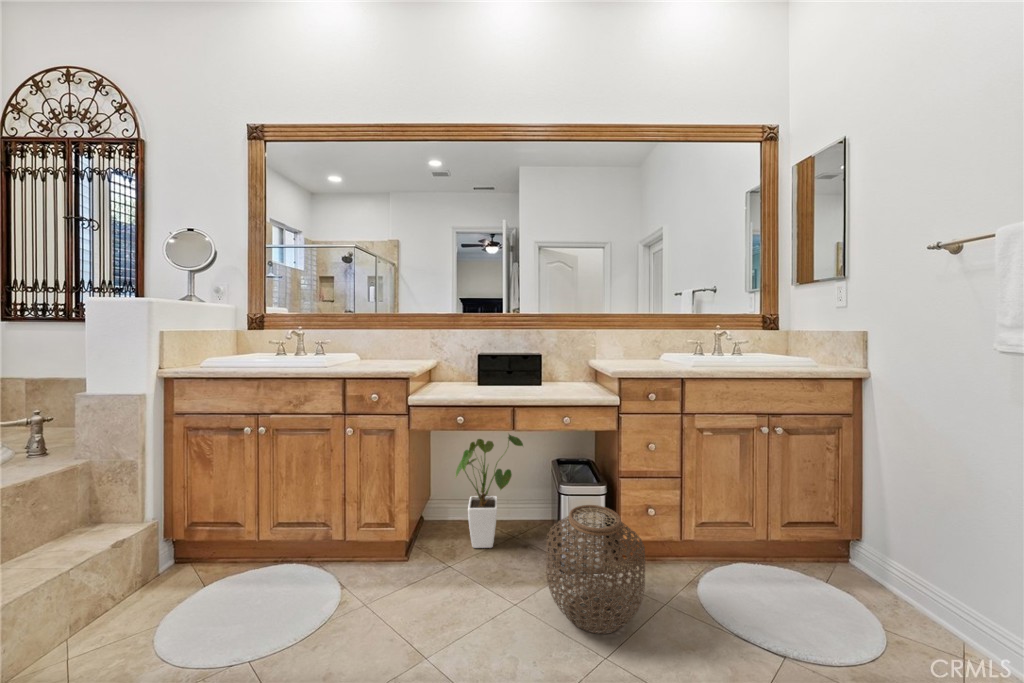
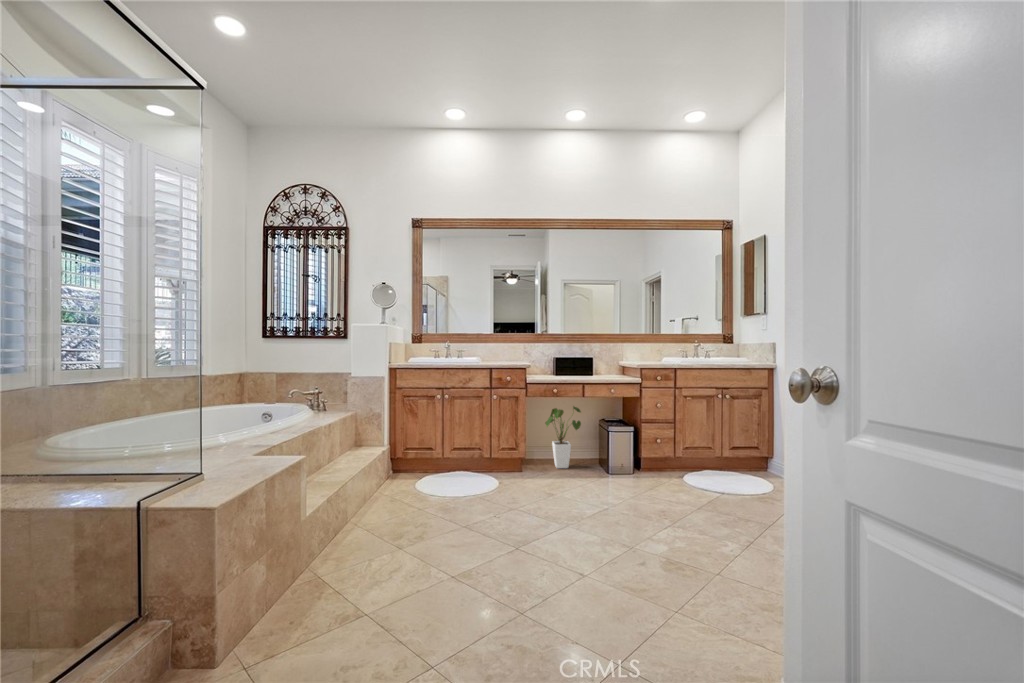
woven basket: present [546,505,645,634] -> none [606,432,656,488]

